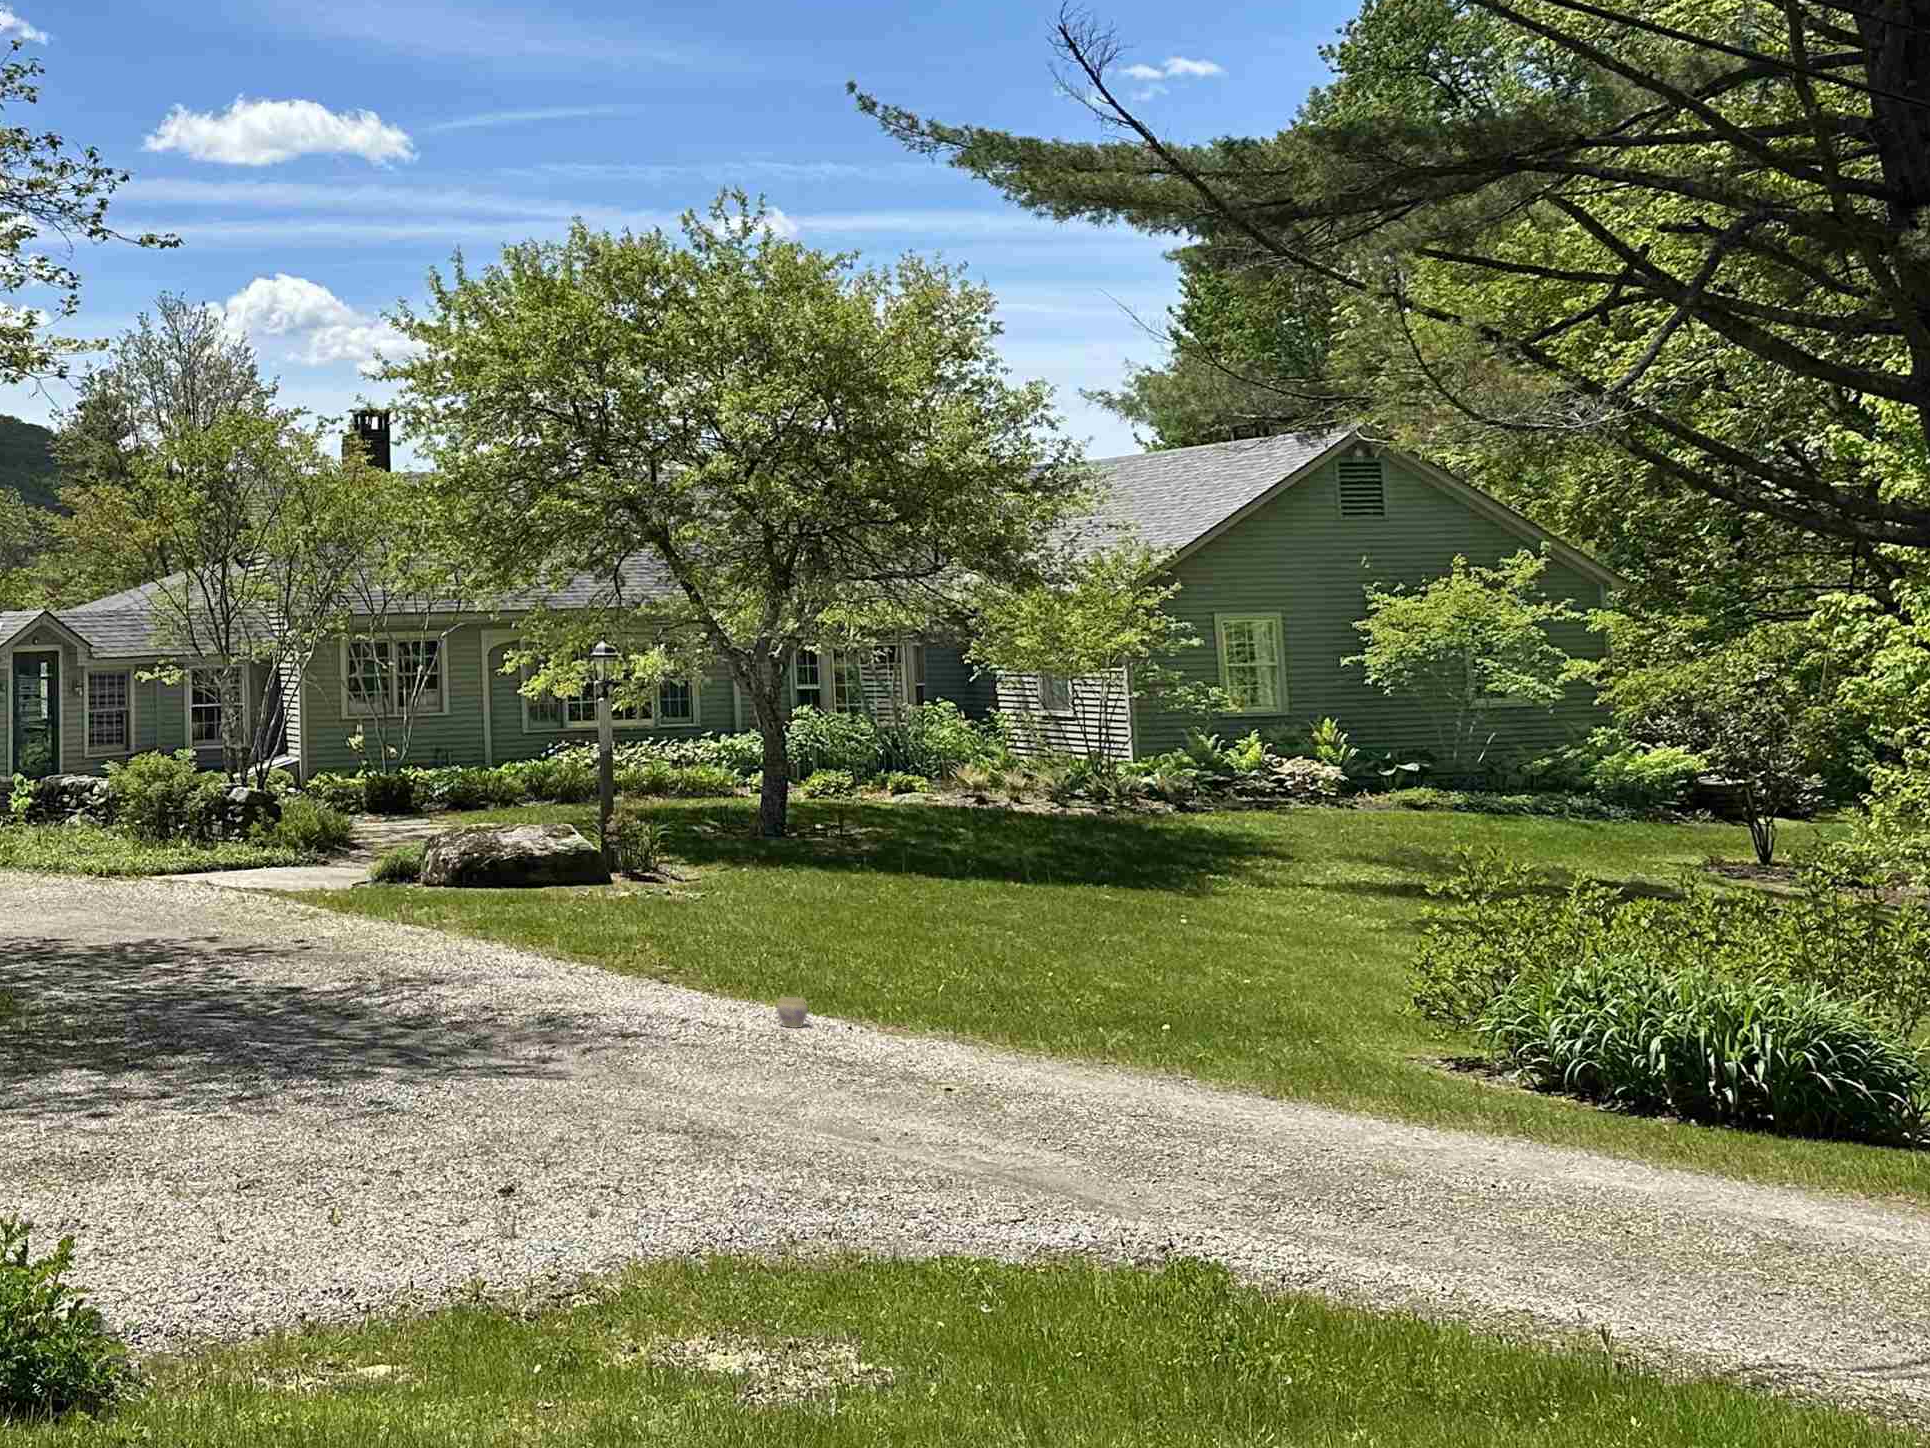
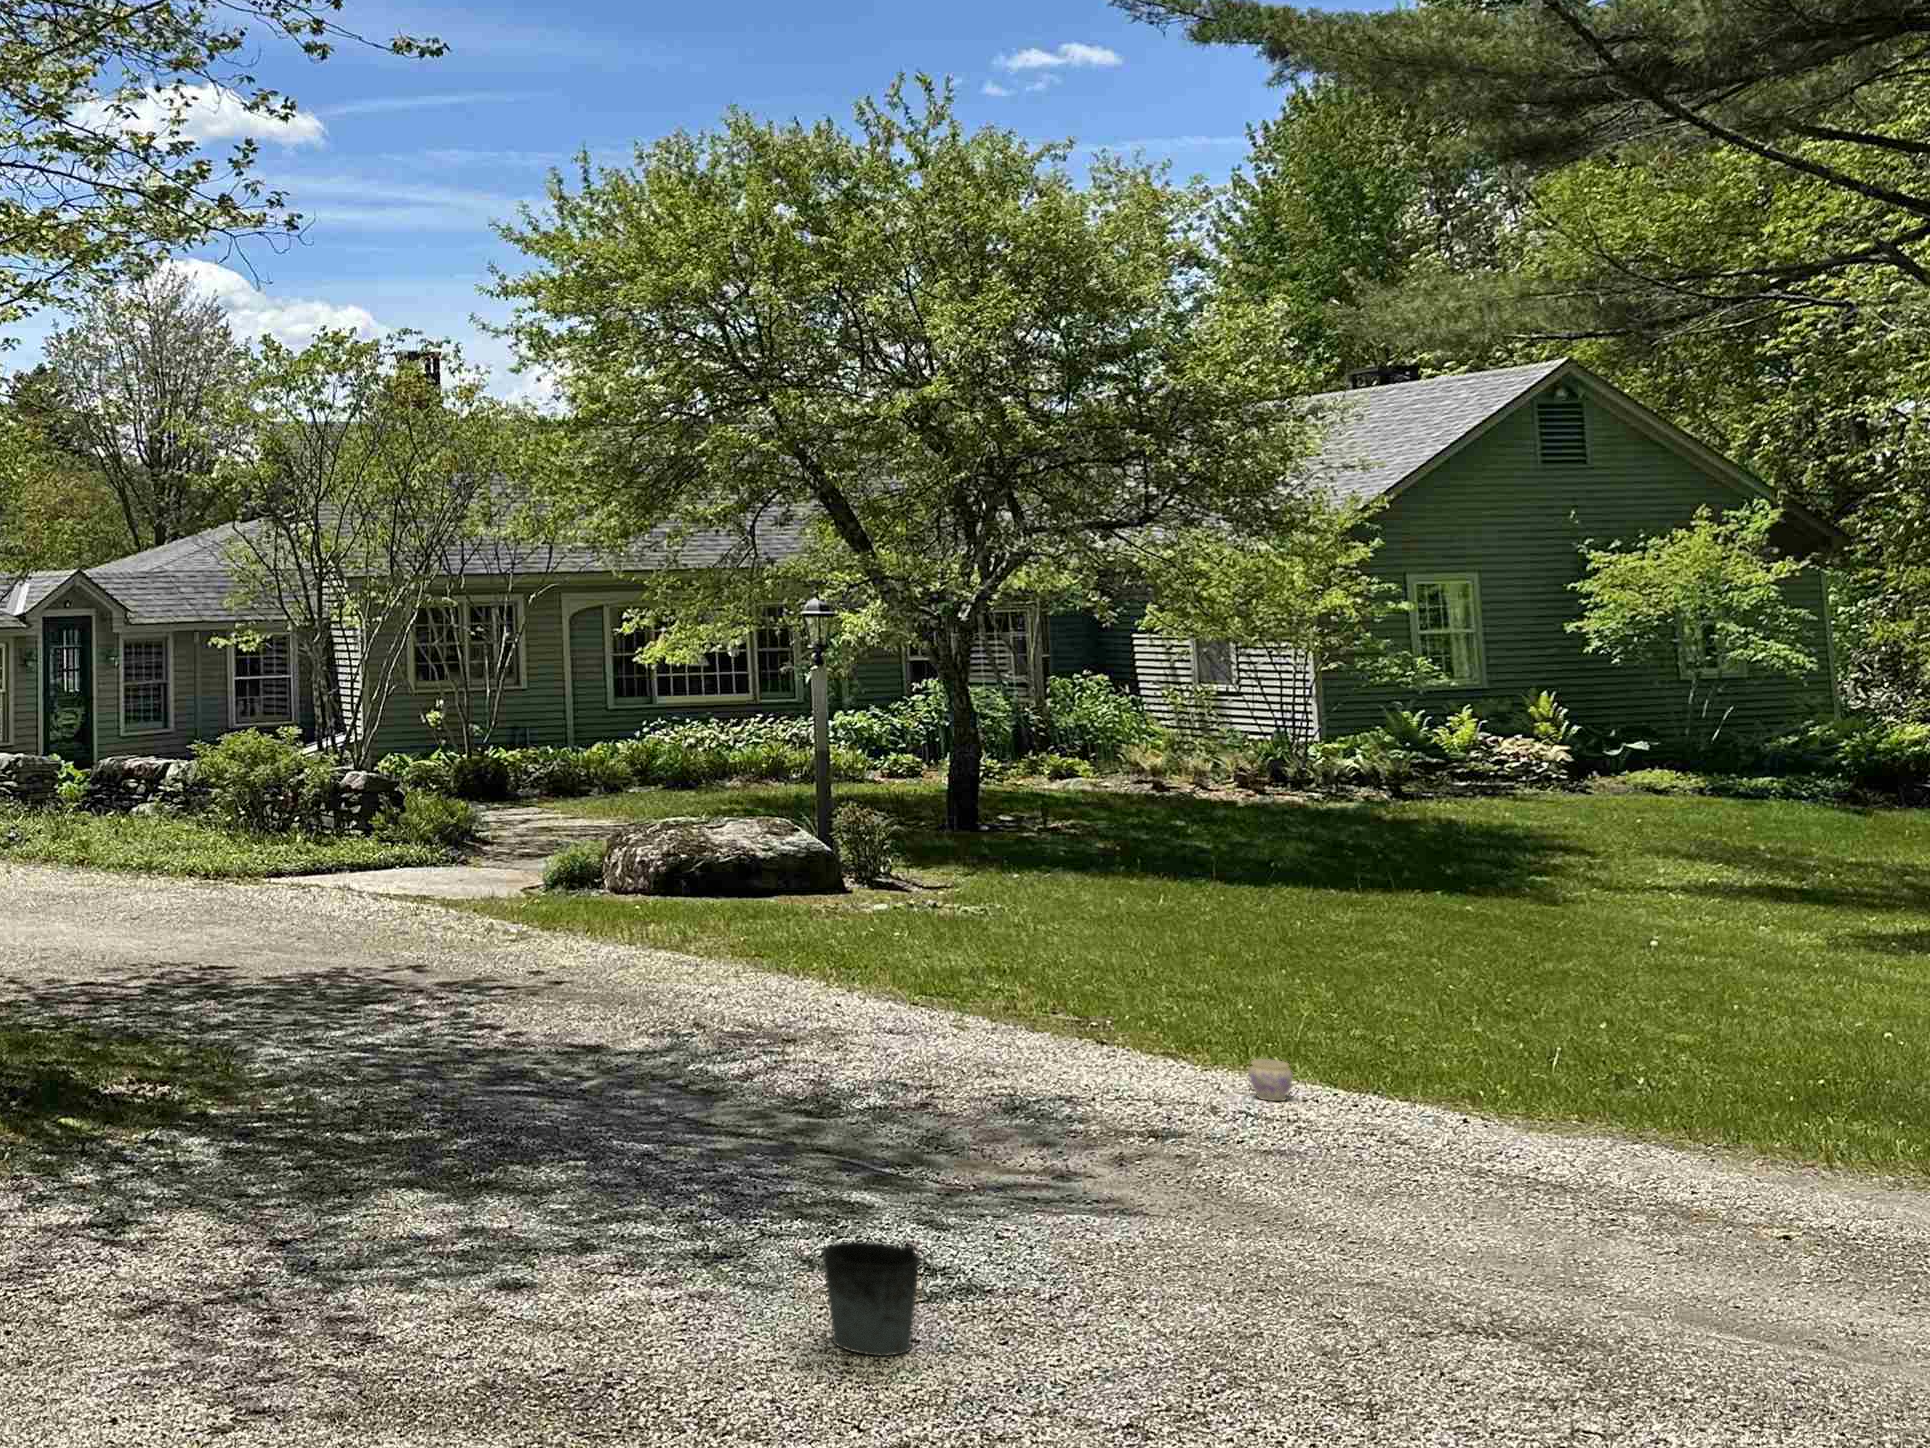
bucket: none [304,1088,374,1159] -> present [822,1241,925,1356]

